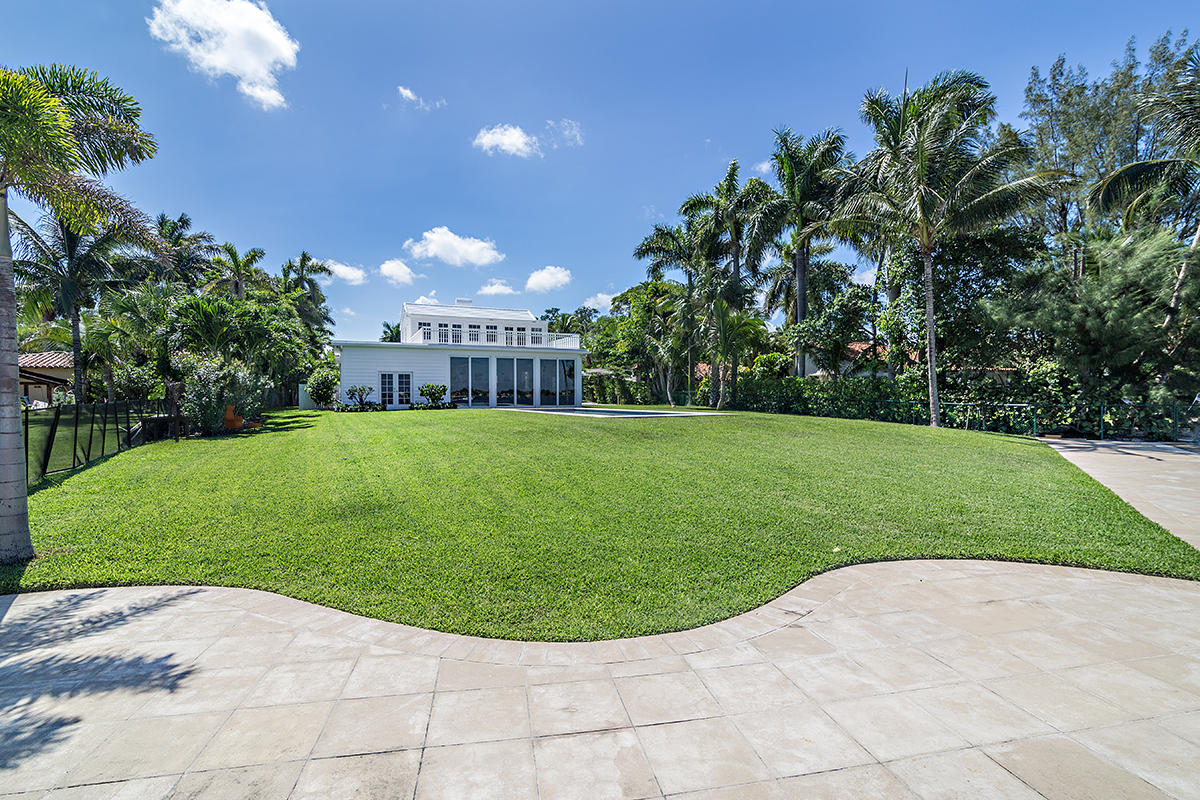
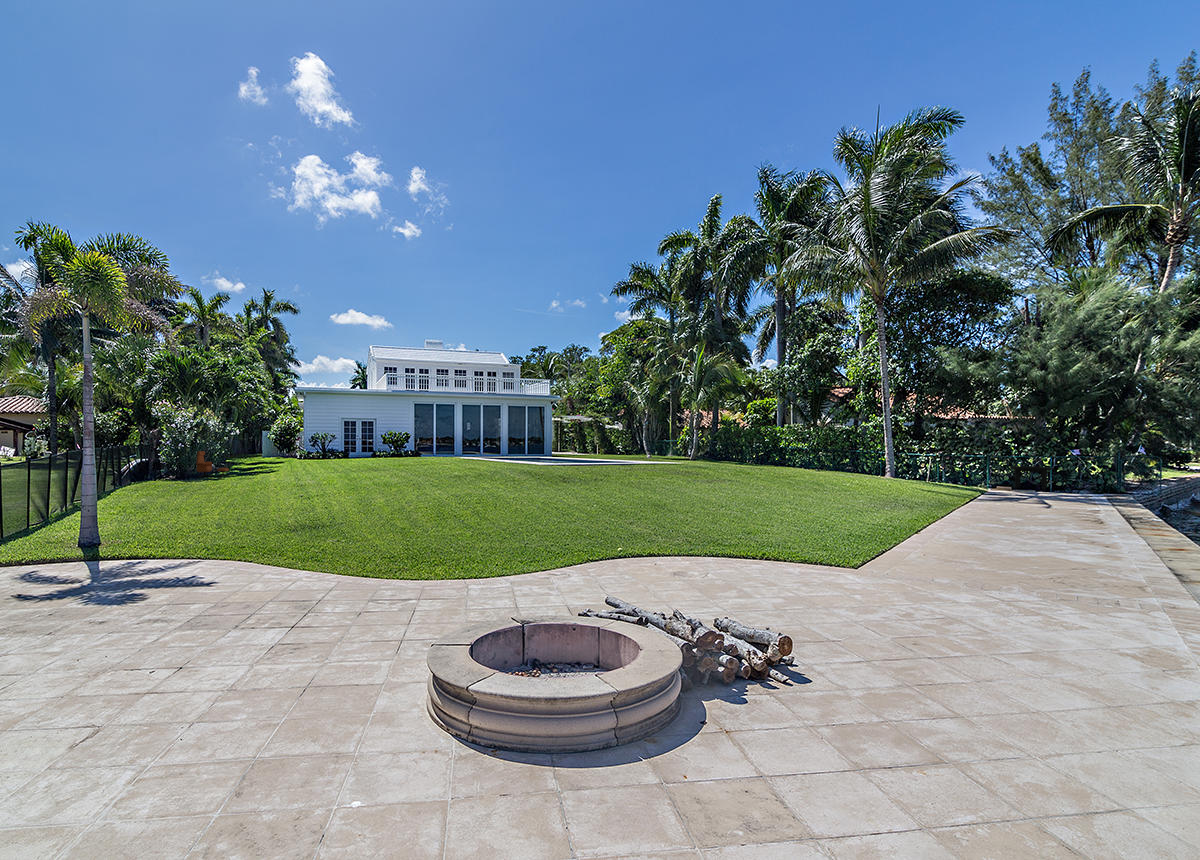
round table: present [137,416,193,444] -> present [1010,466,1053,490]

